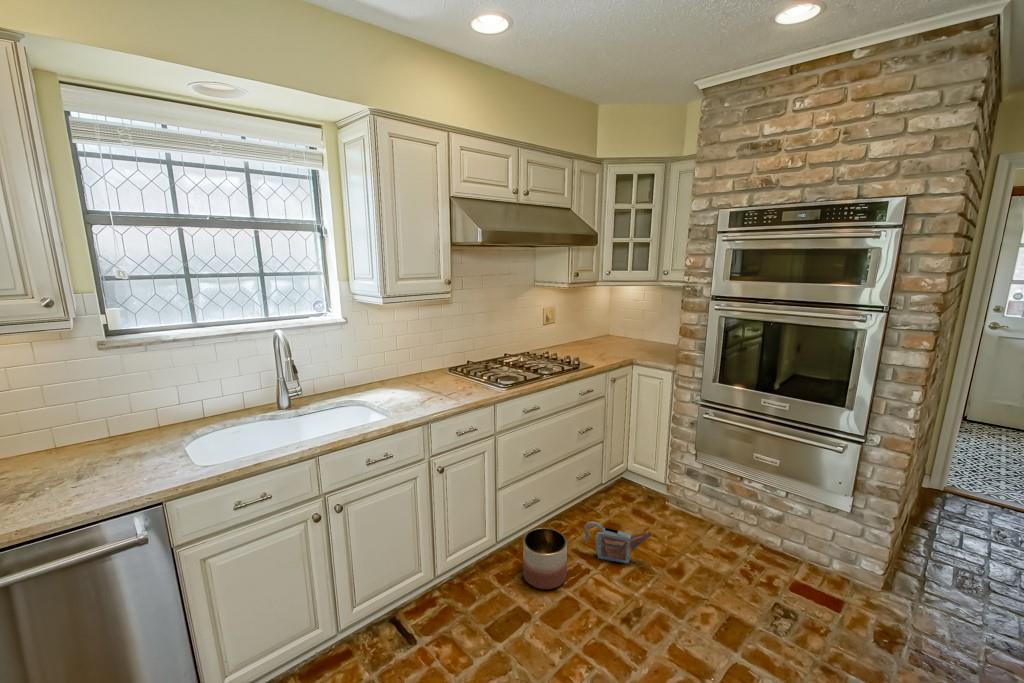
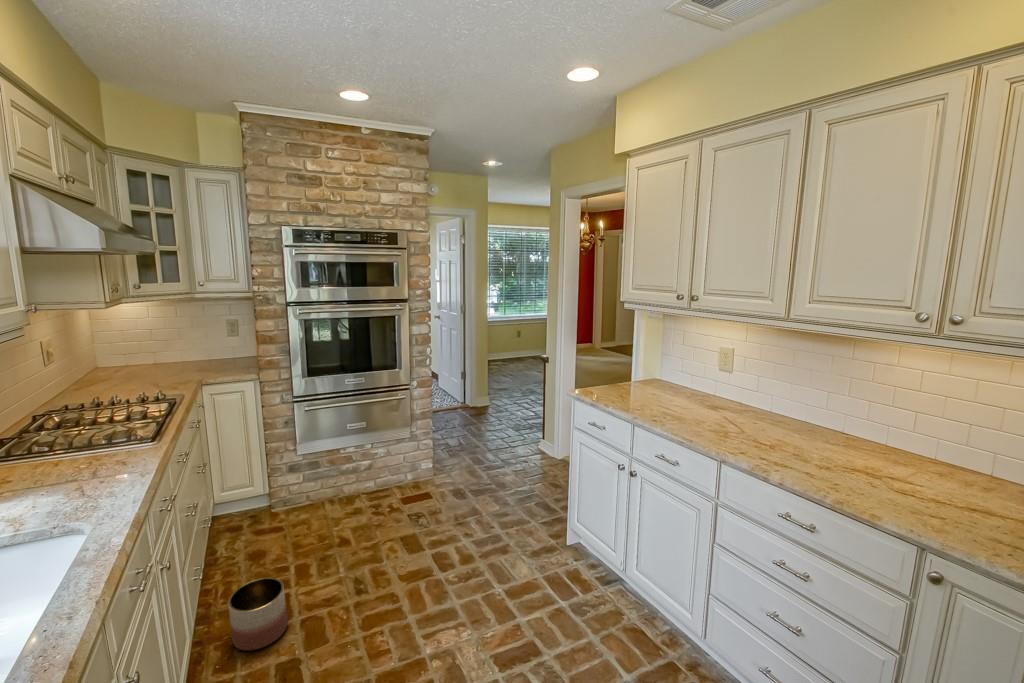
watering can: present [583,521,651,564] -> none [262,526,321,584]

